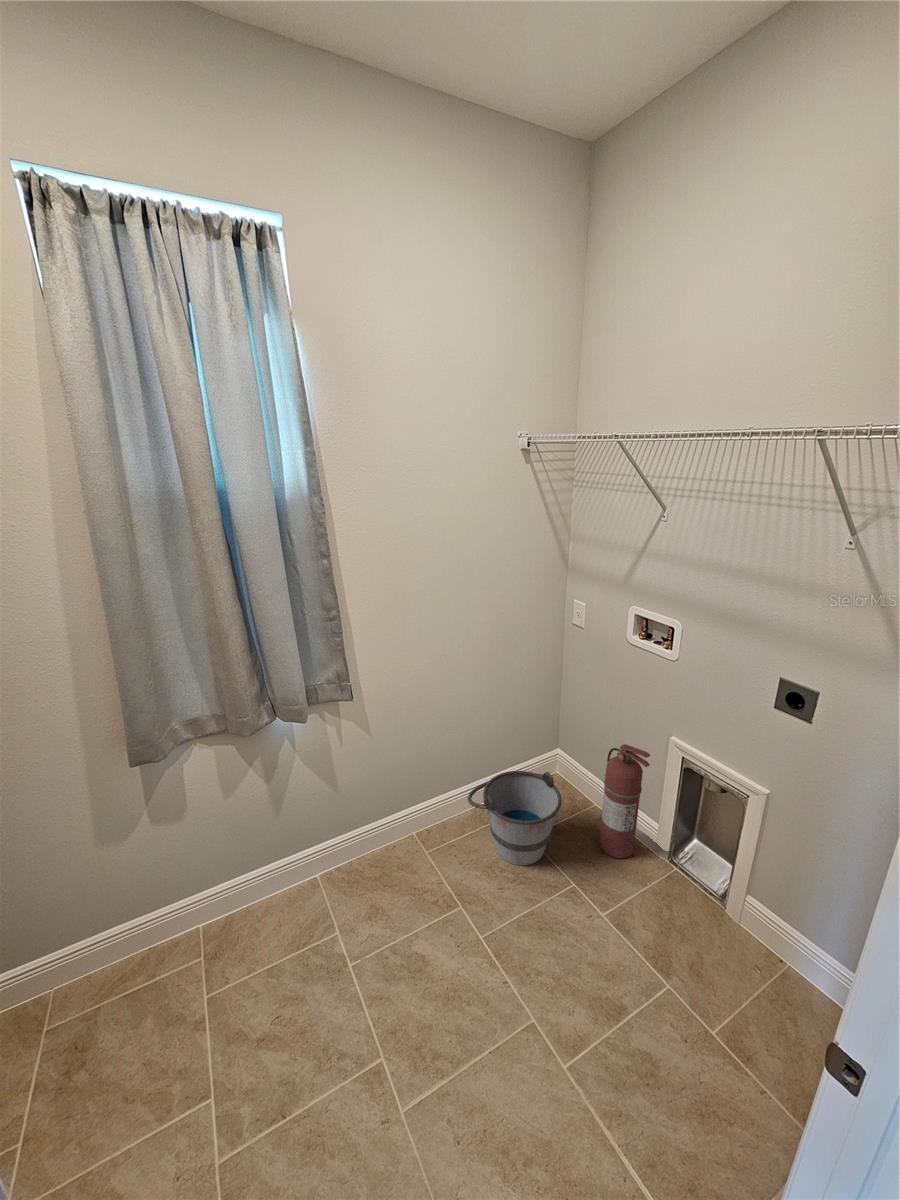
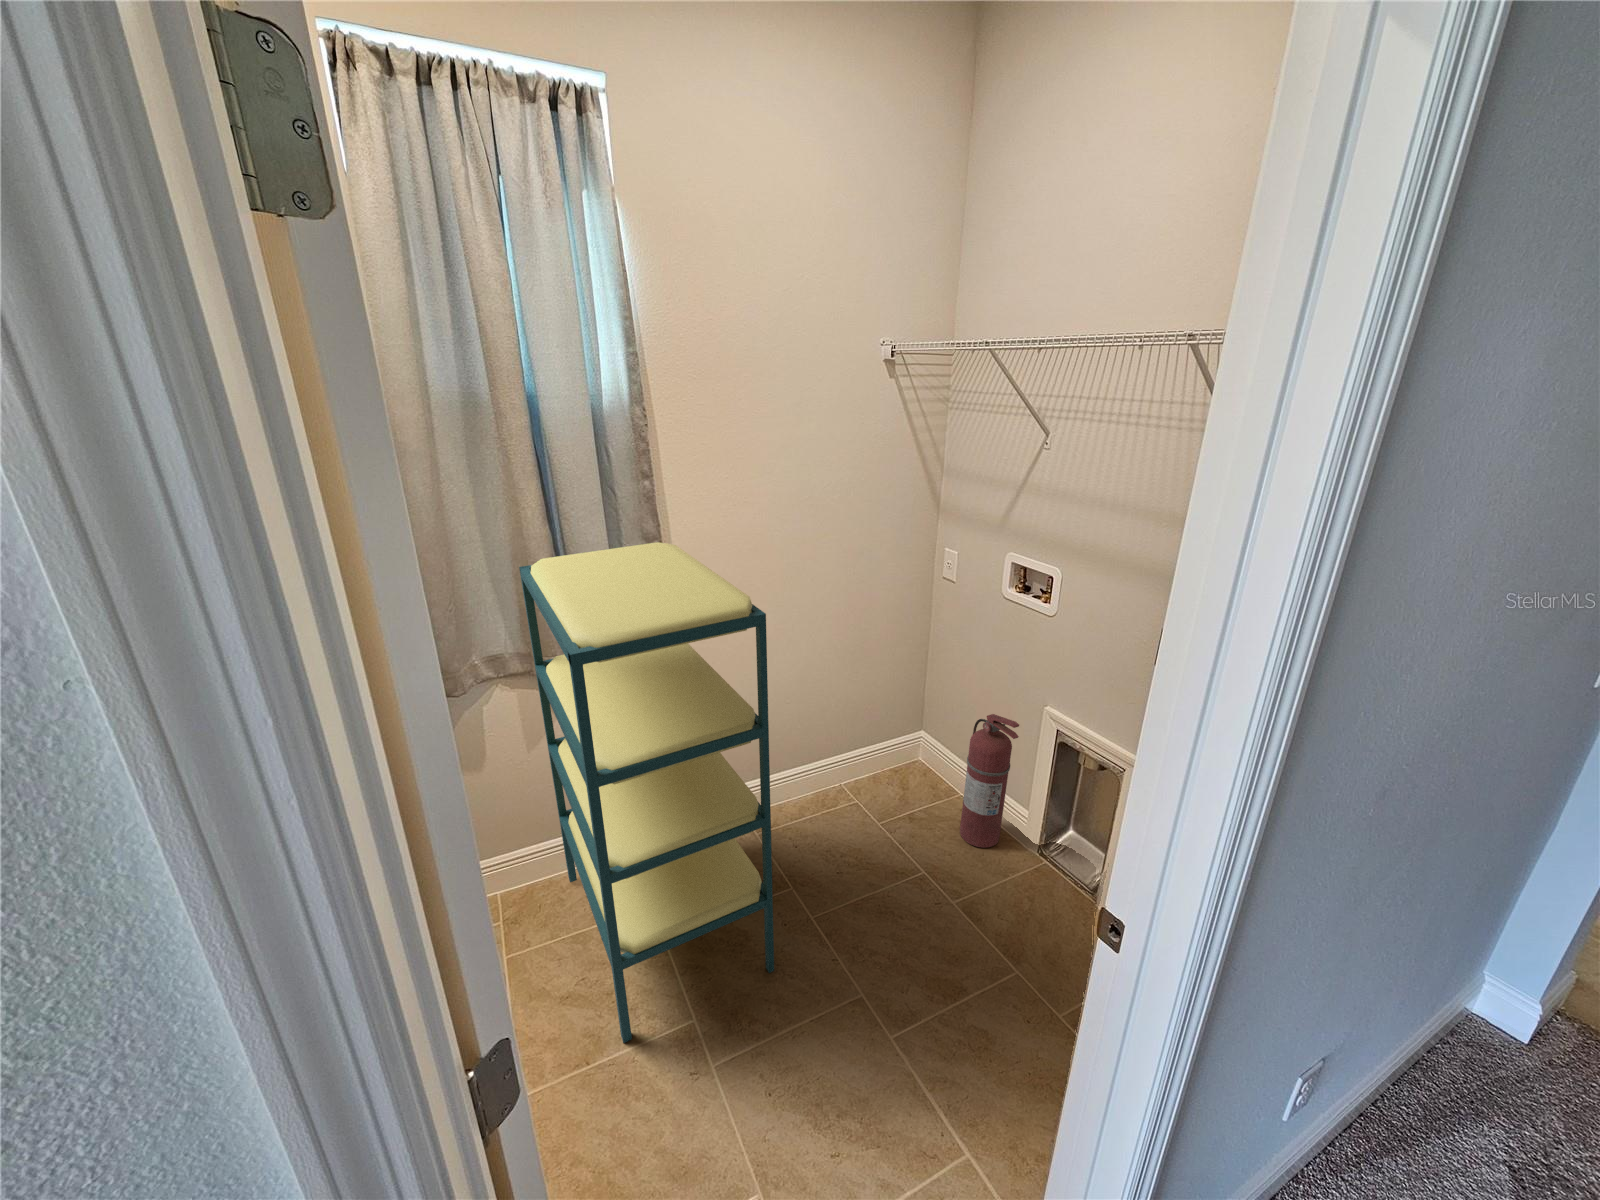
shelving unit: none [213,613,452,1088] -> present [519,542,774,1043]
bucket: present [468,771,562,866] -> none [807,745,916,850]

